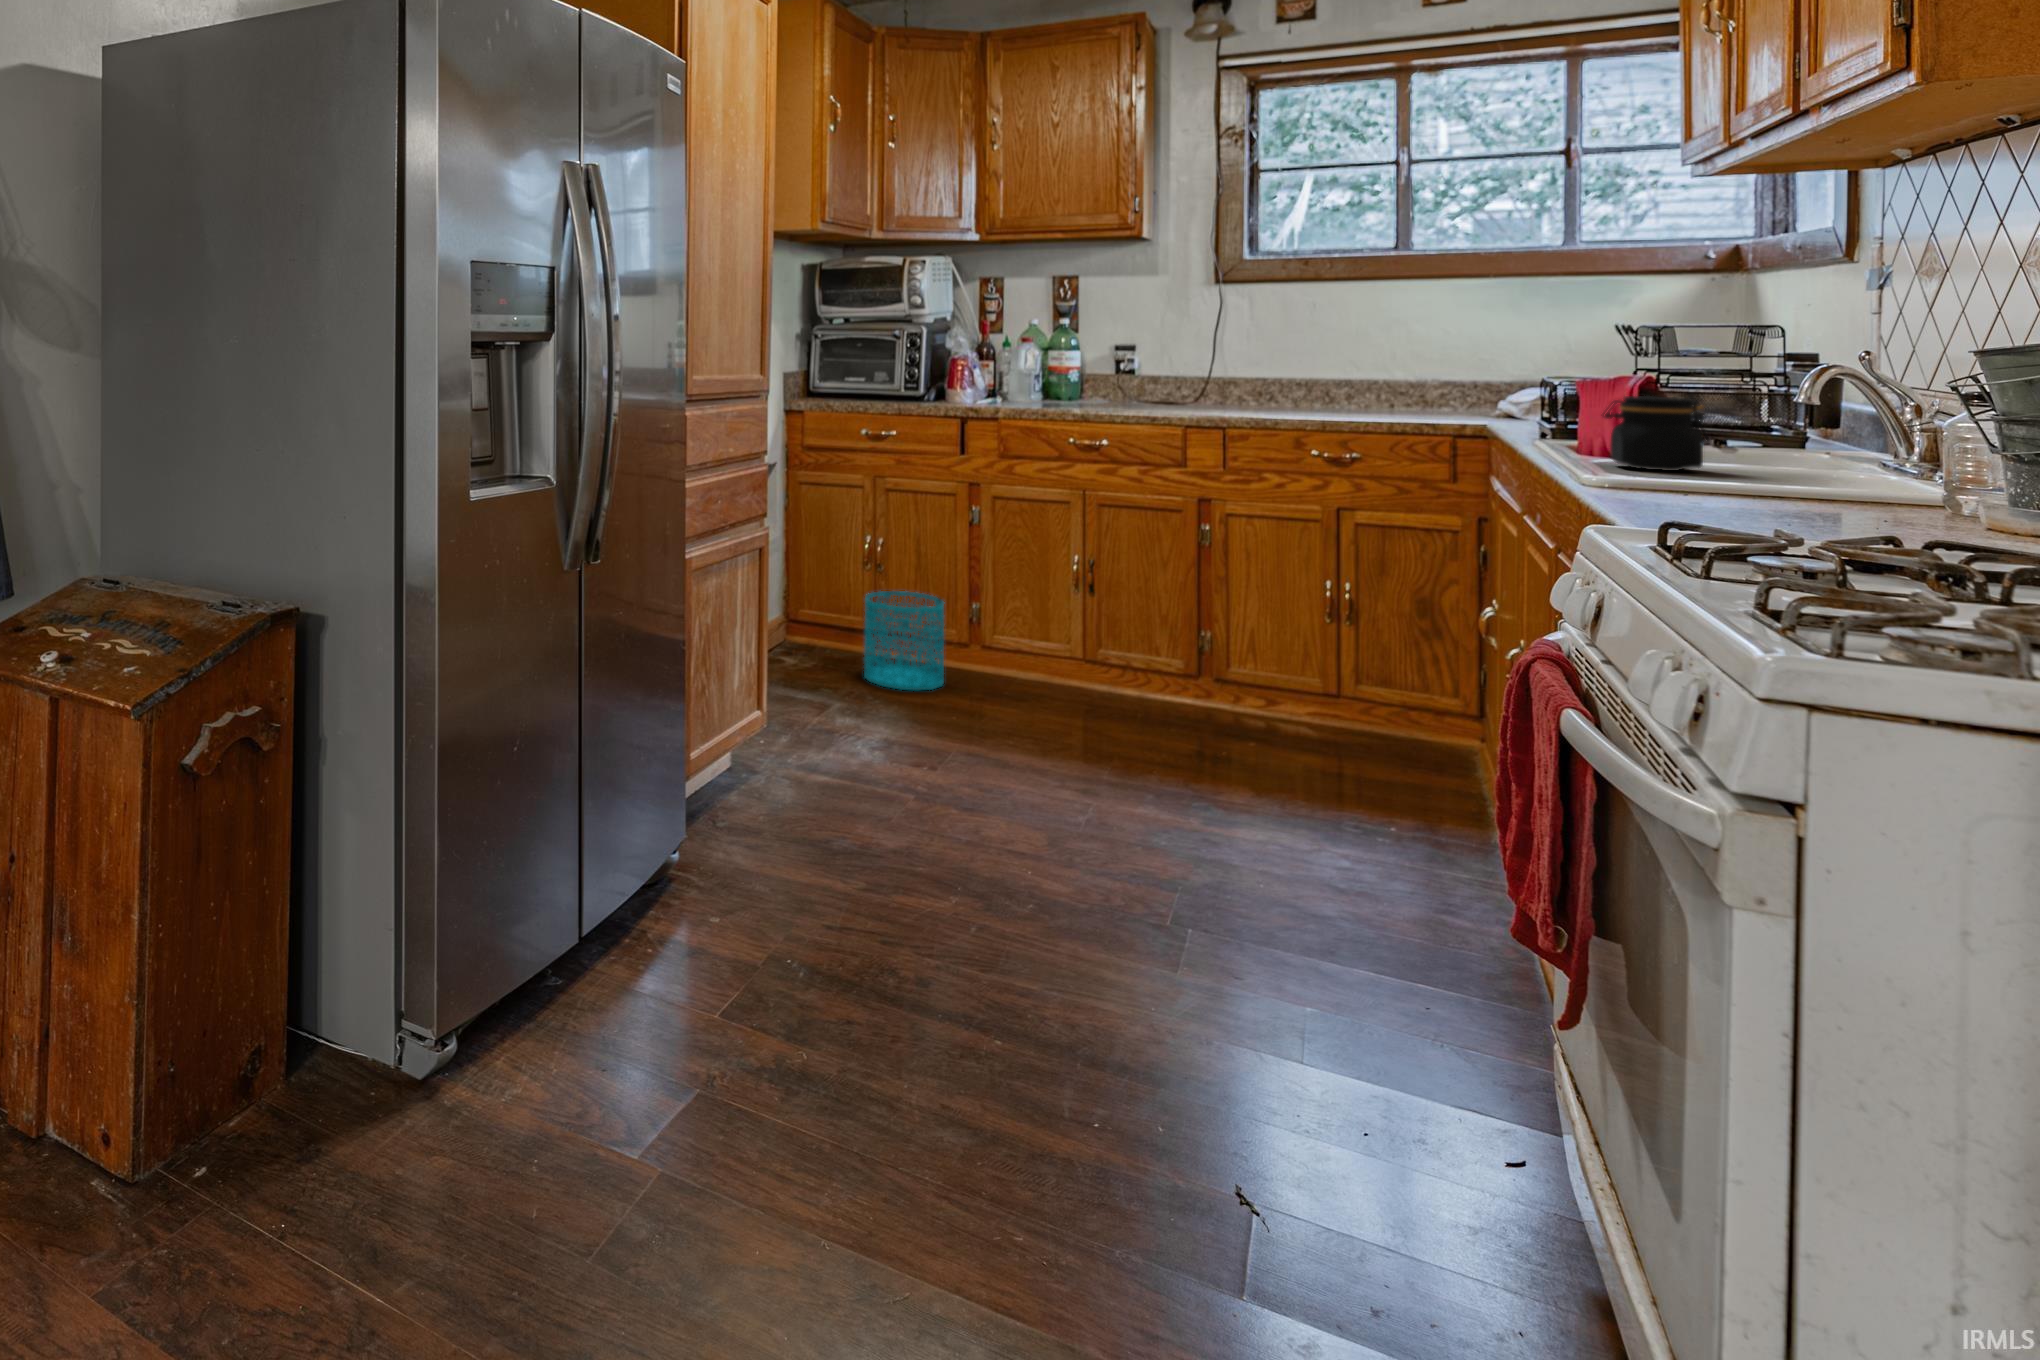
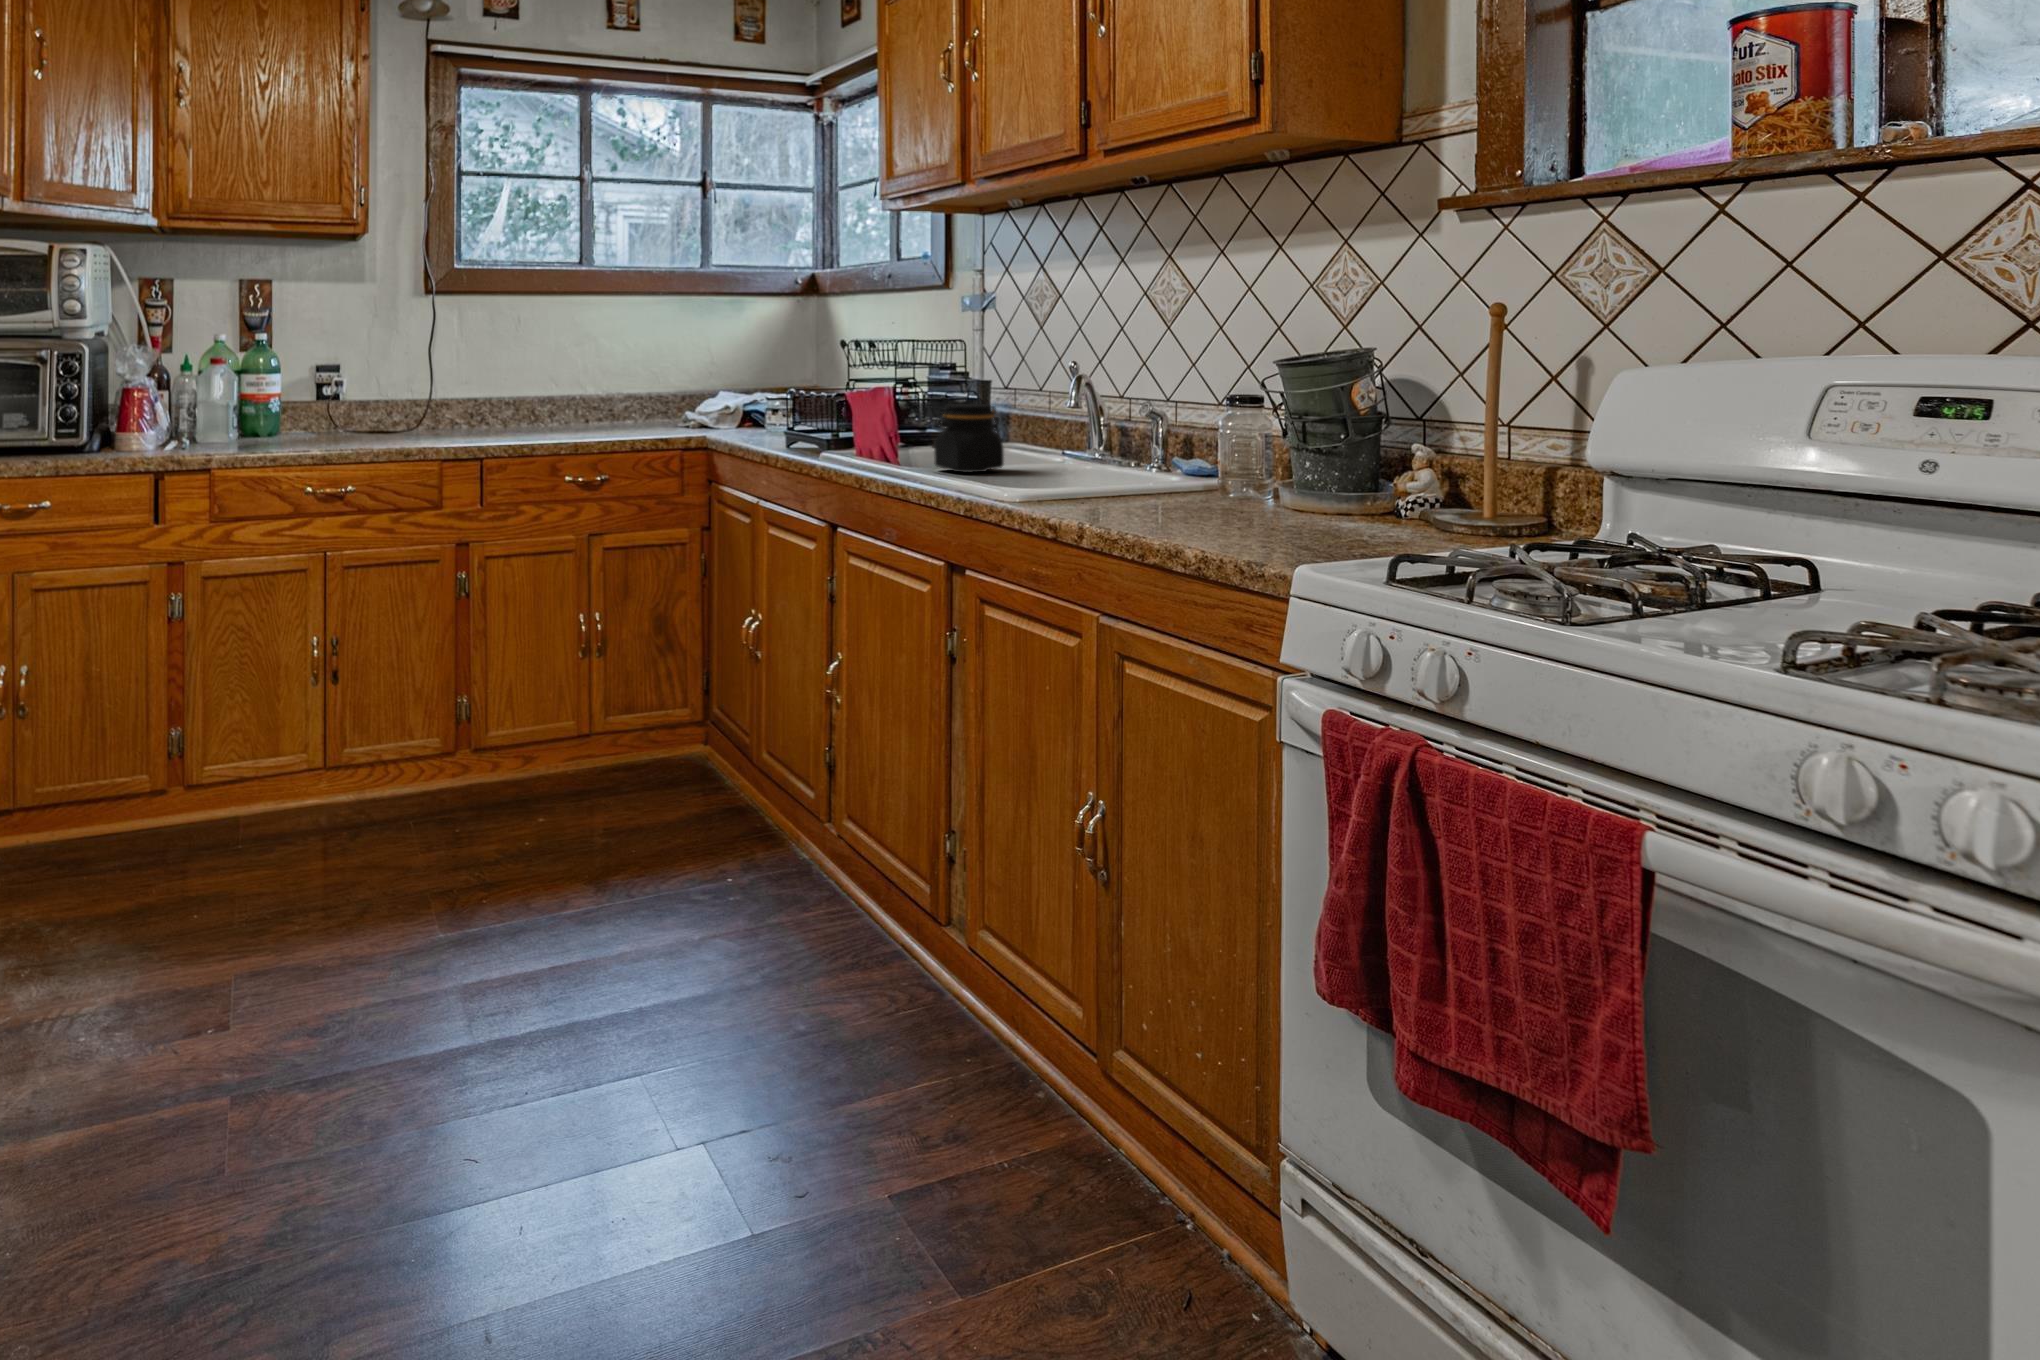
wastebasket: present [864,591,944,691] -> none [12,736,146,902]

